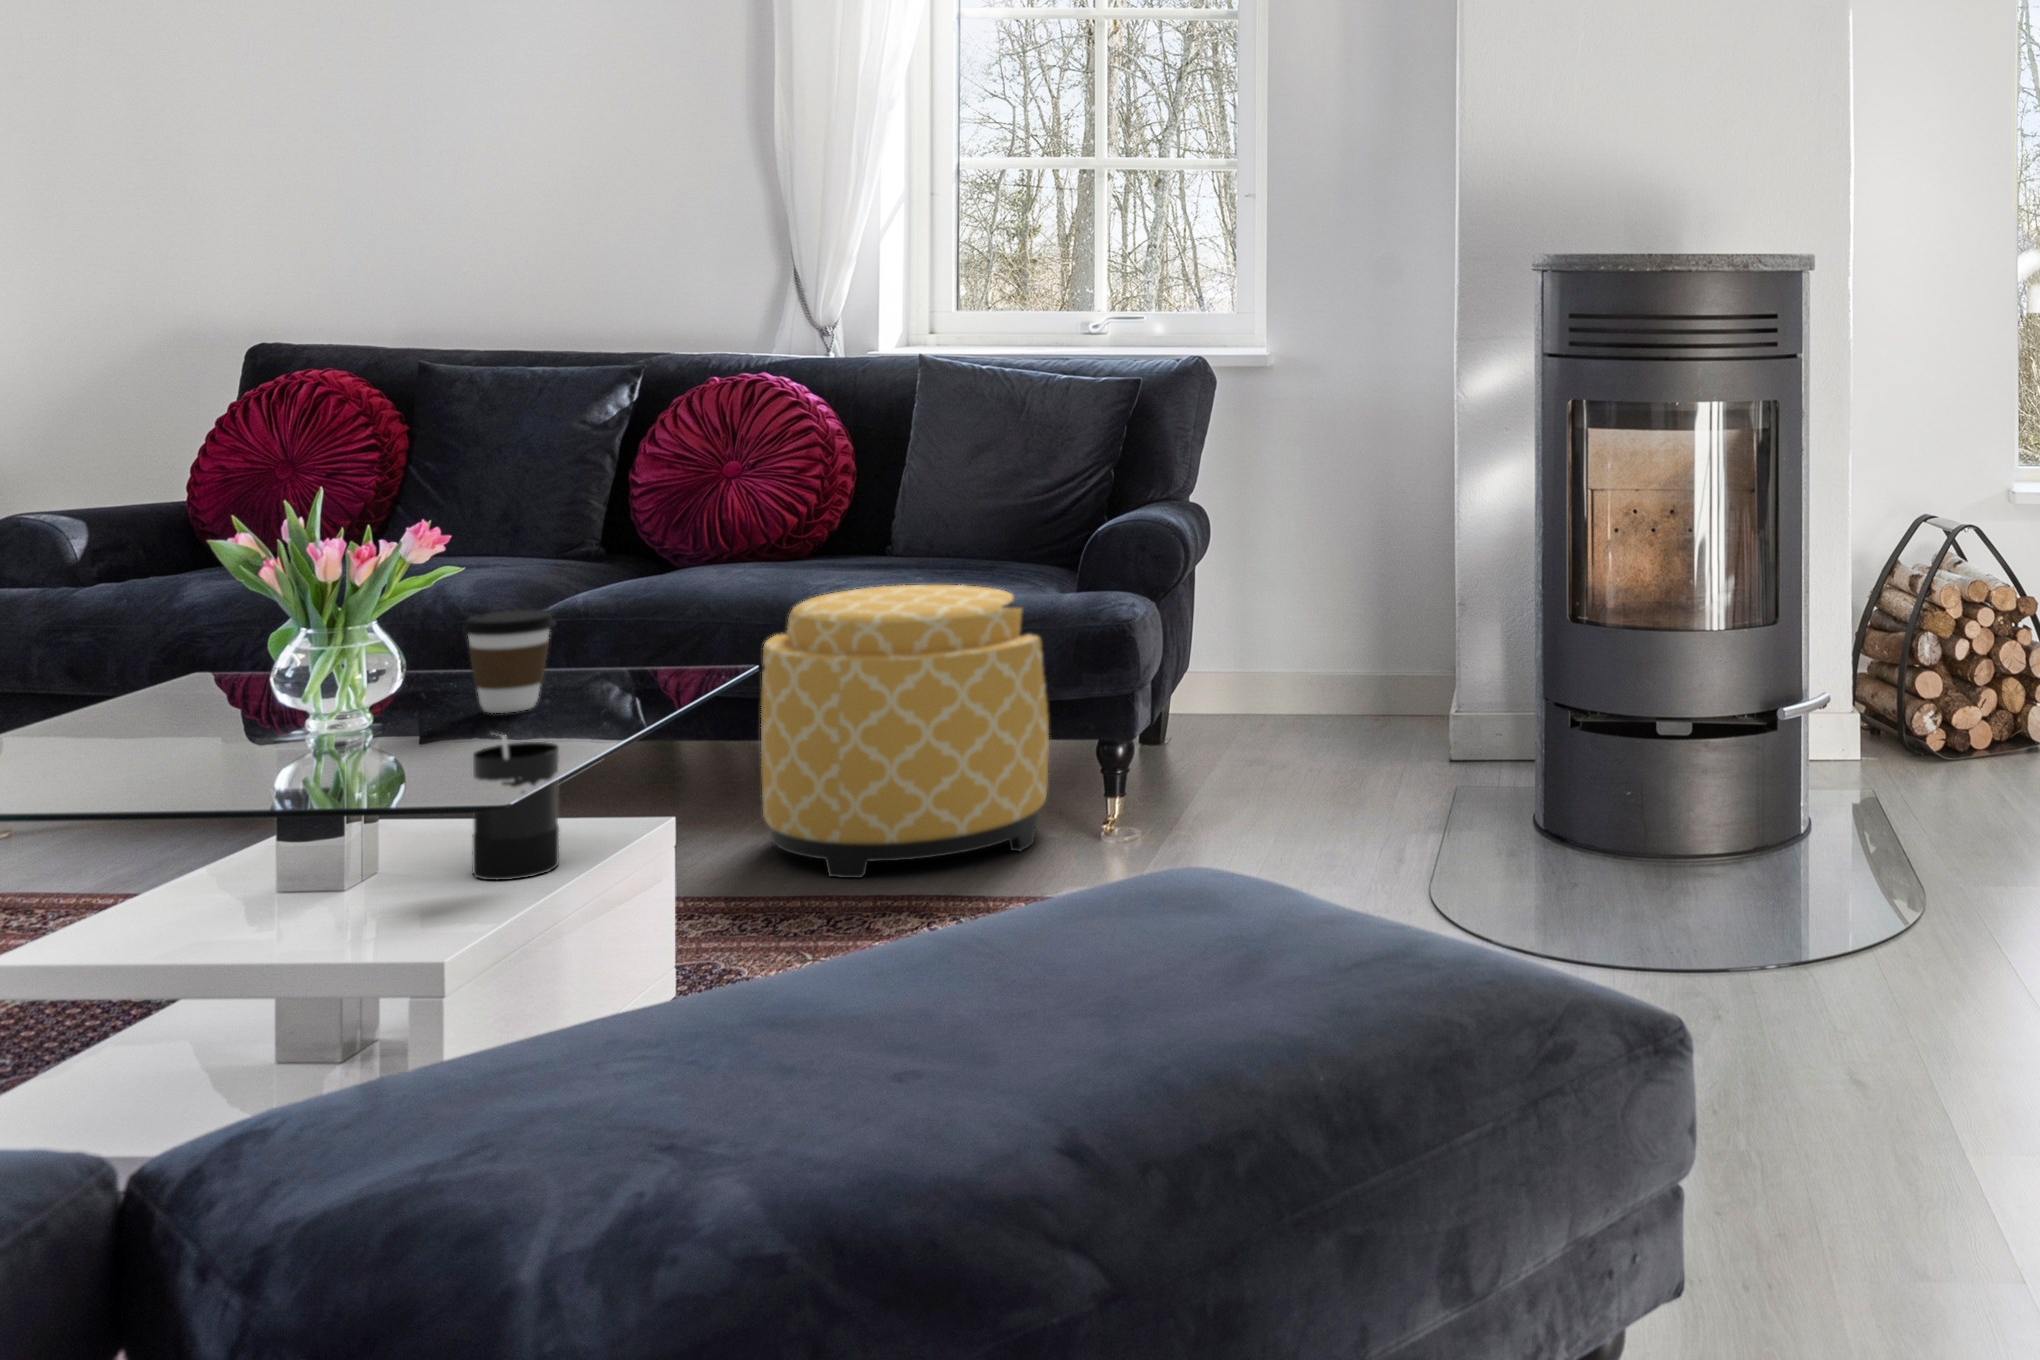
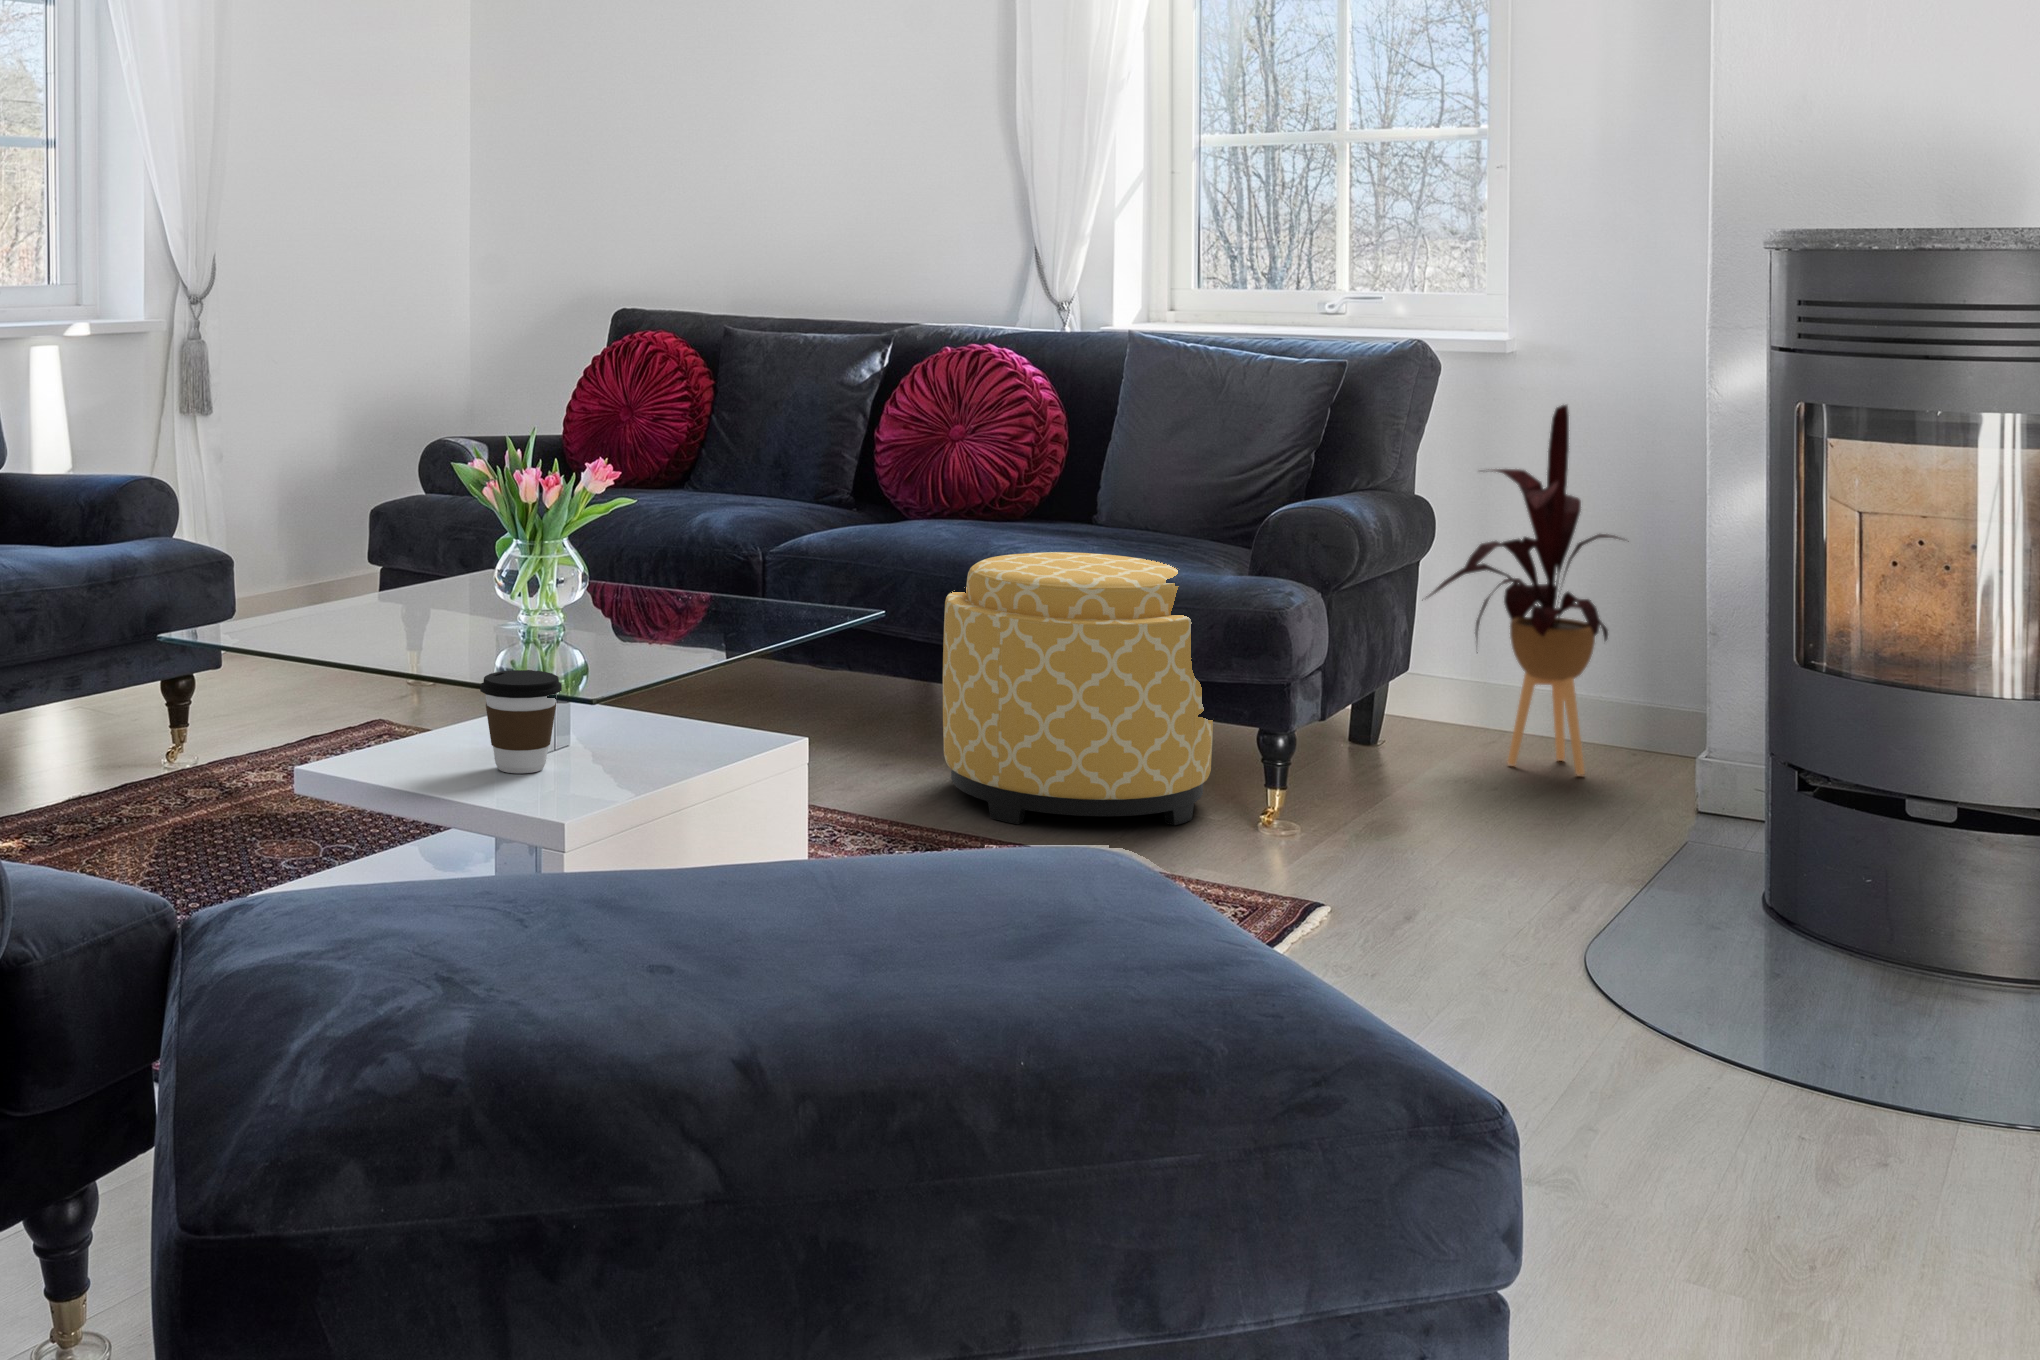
house plant: none [1211,410,1387,746] -> present [1426,405,1620,775]
coffee cup: present [462,610,555,713] -> present [480,670,562,773]
candle: present [472,734,559,880] -> none [620,640,686,765]

